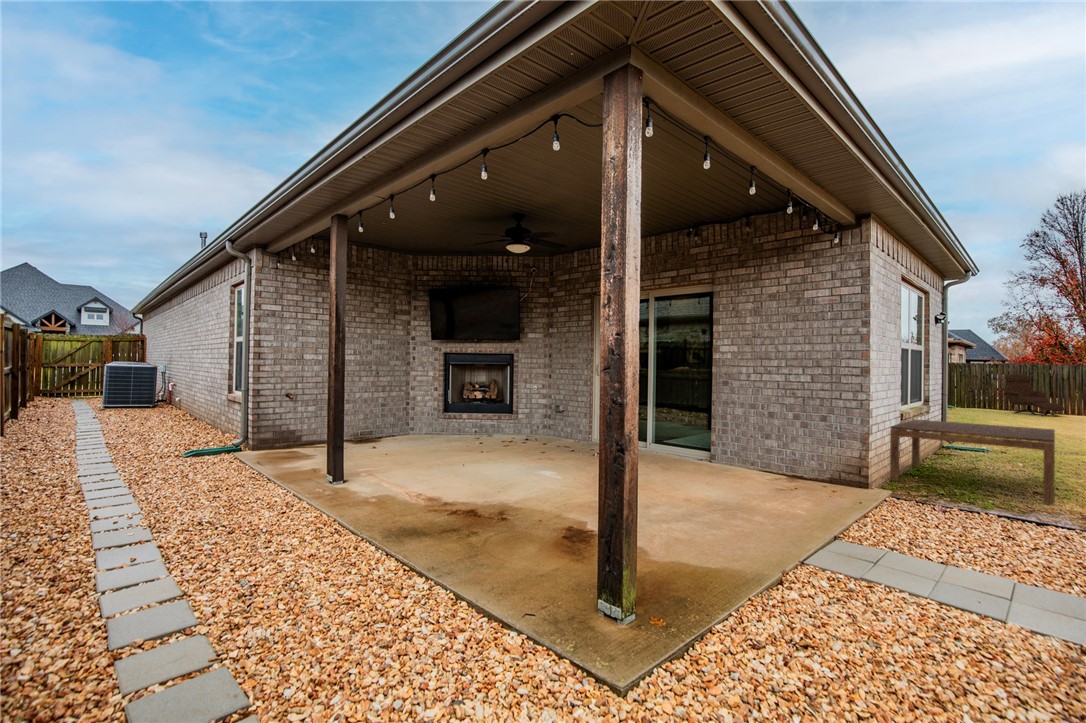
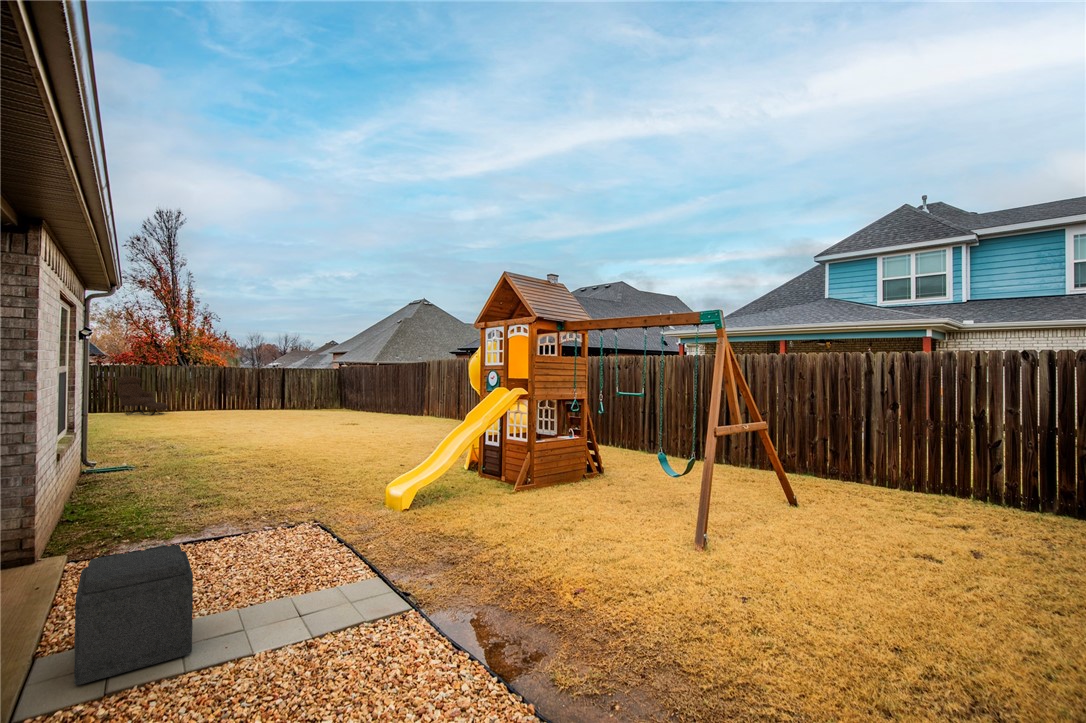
coffee table: present [890,419,1055,504] -> none [55,446,215,540]
ottoman: none [842,472,955,587] -> present [74,544,193,685]

